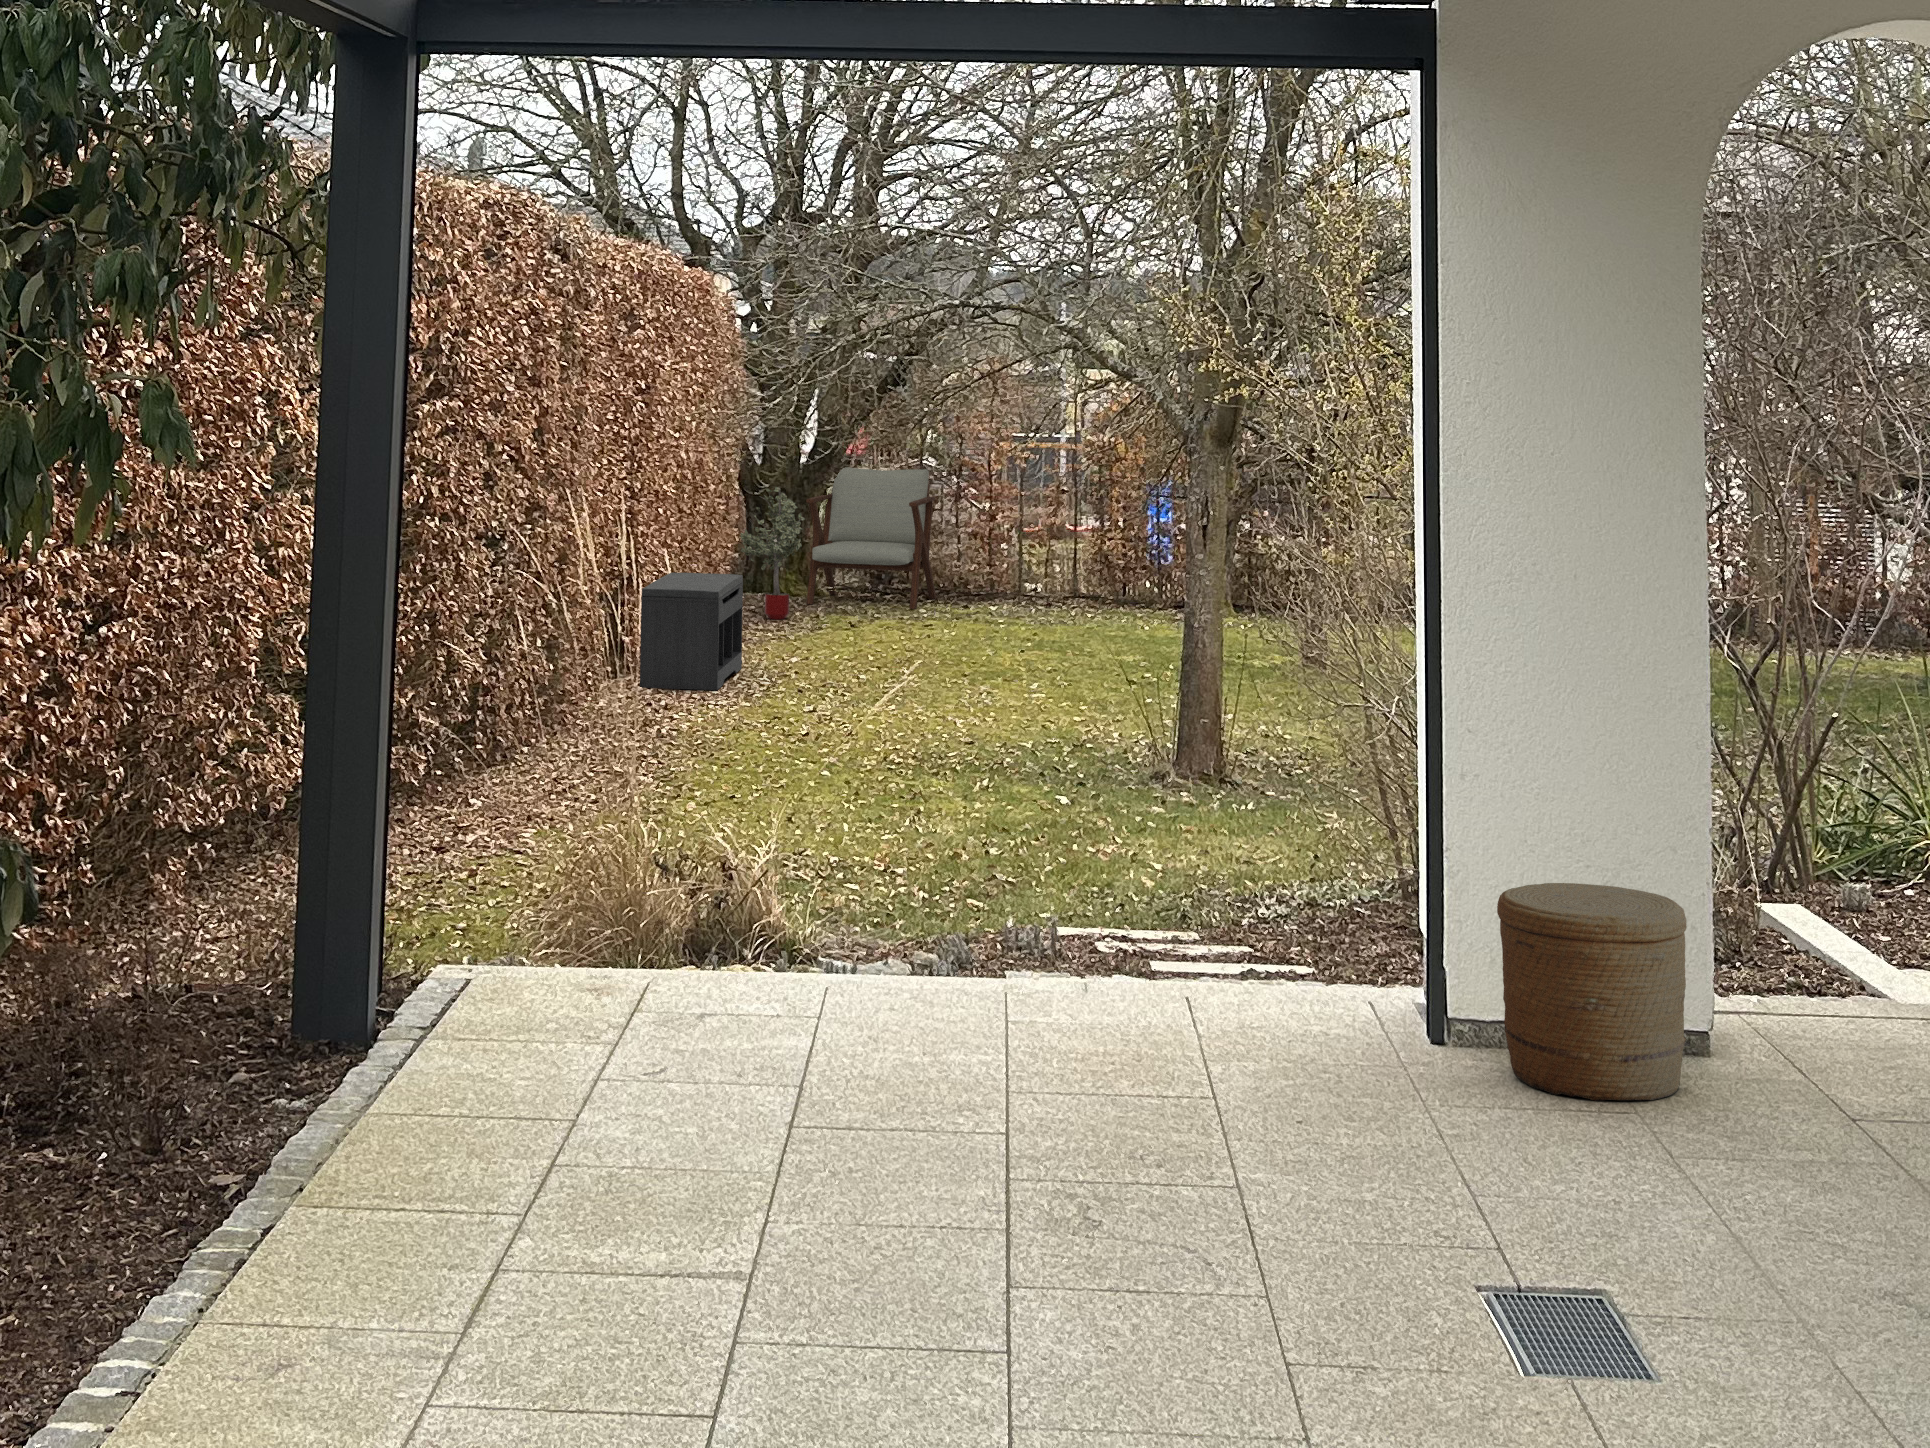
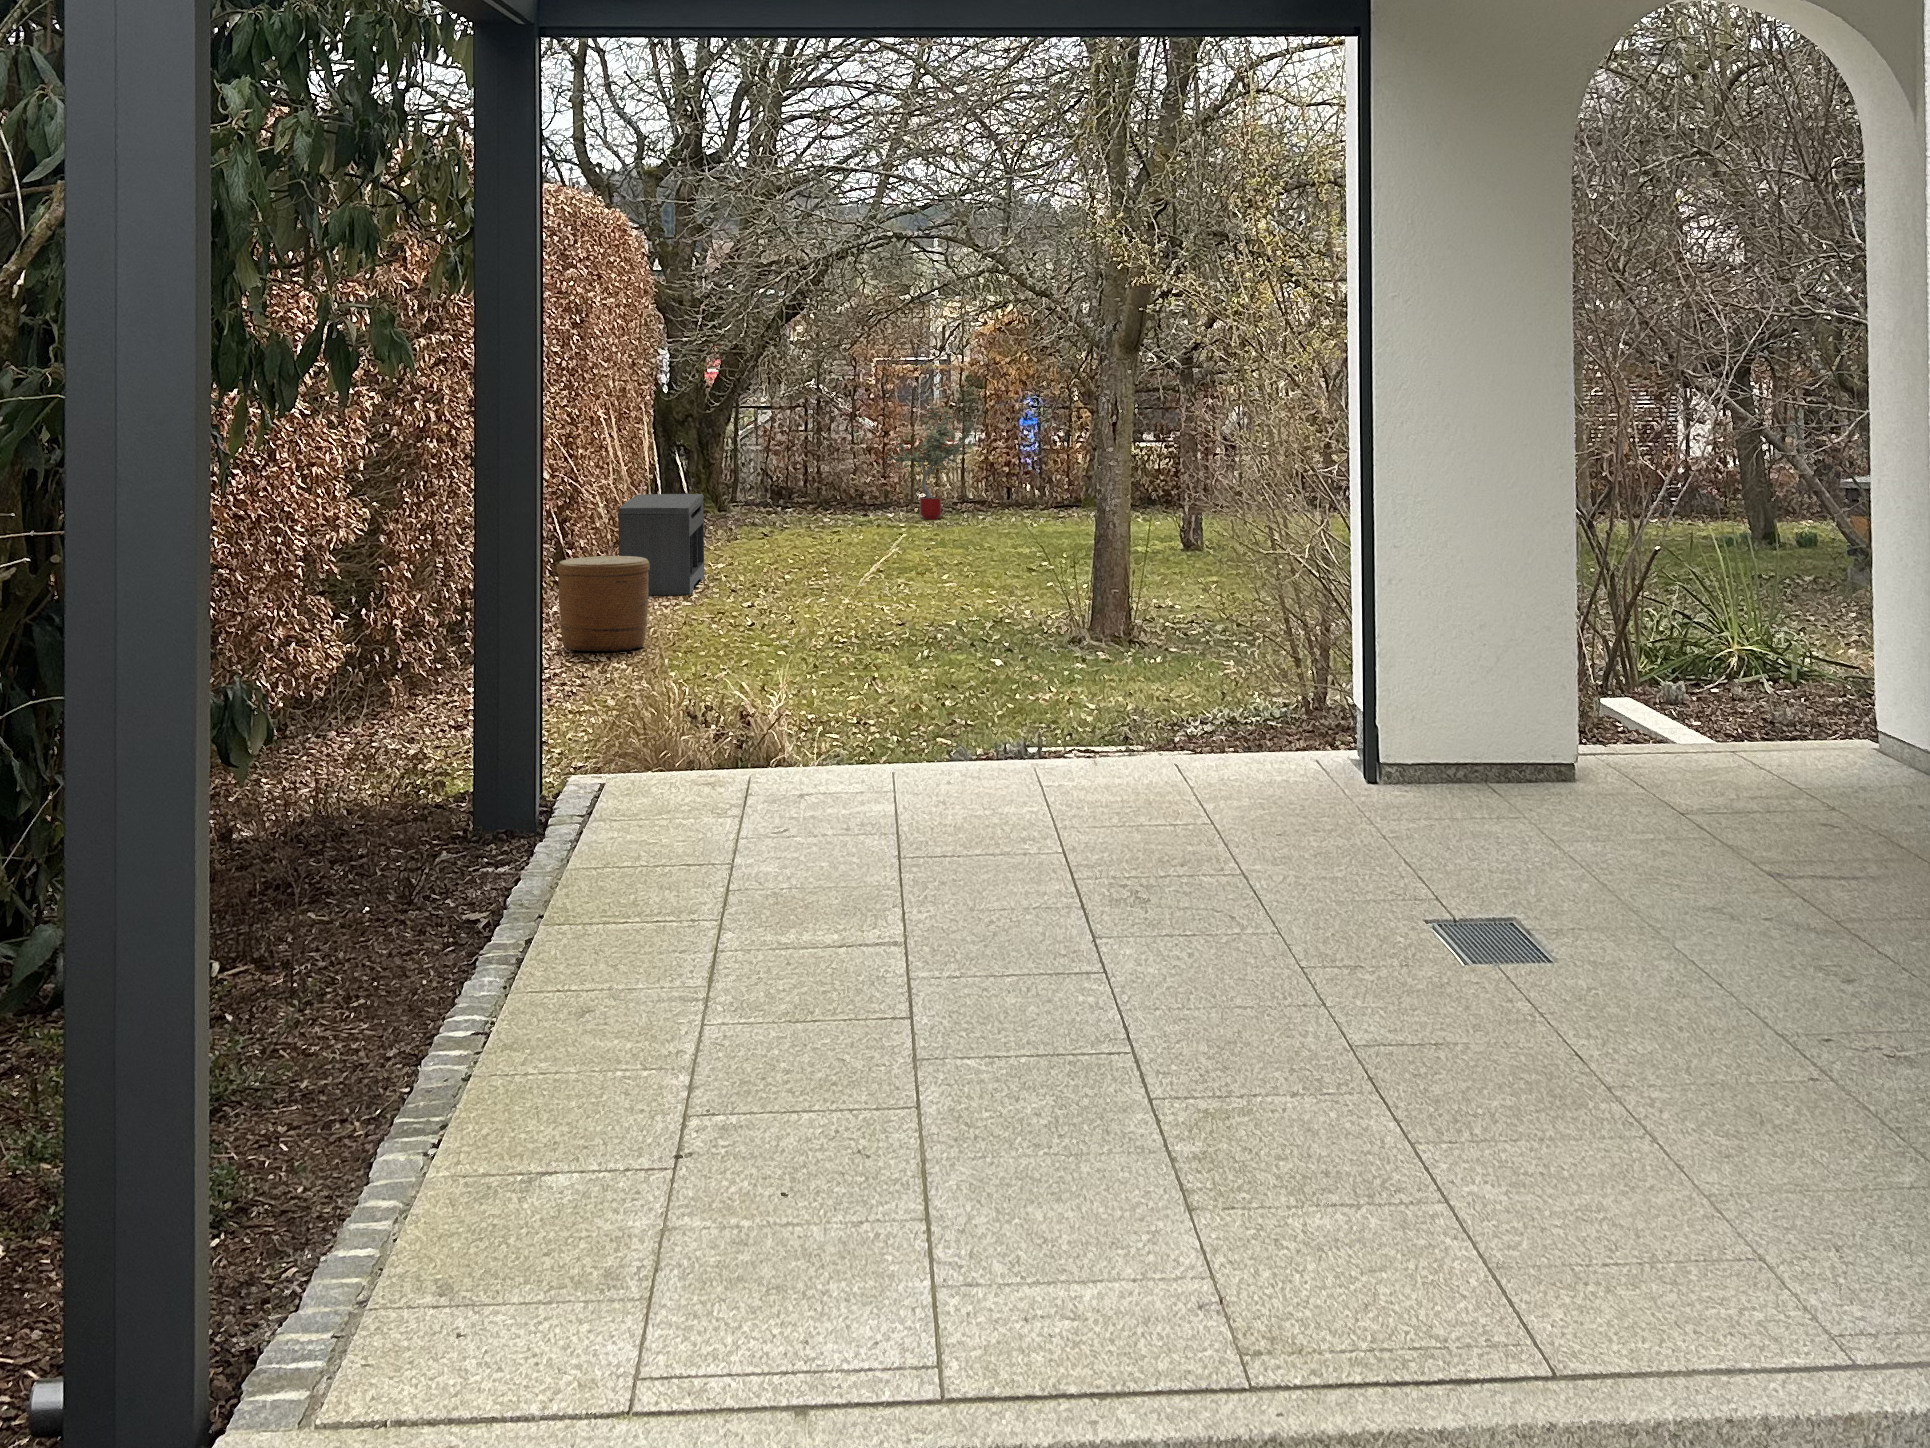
lounge chair: present [806,467,936,609] -> none [739,399,858,524]
potted tree: present [740,487,805,620] -> present [888,407,974,519]
woven basket: present [1497,883,1687,1101] -> present [557,556,650,651]

